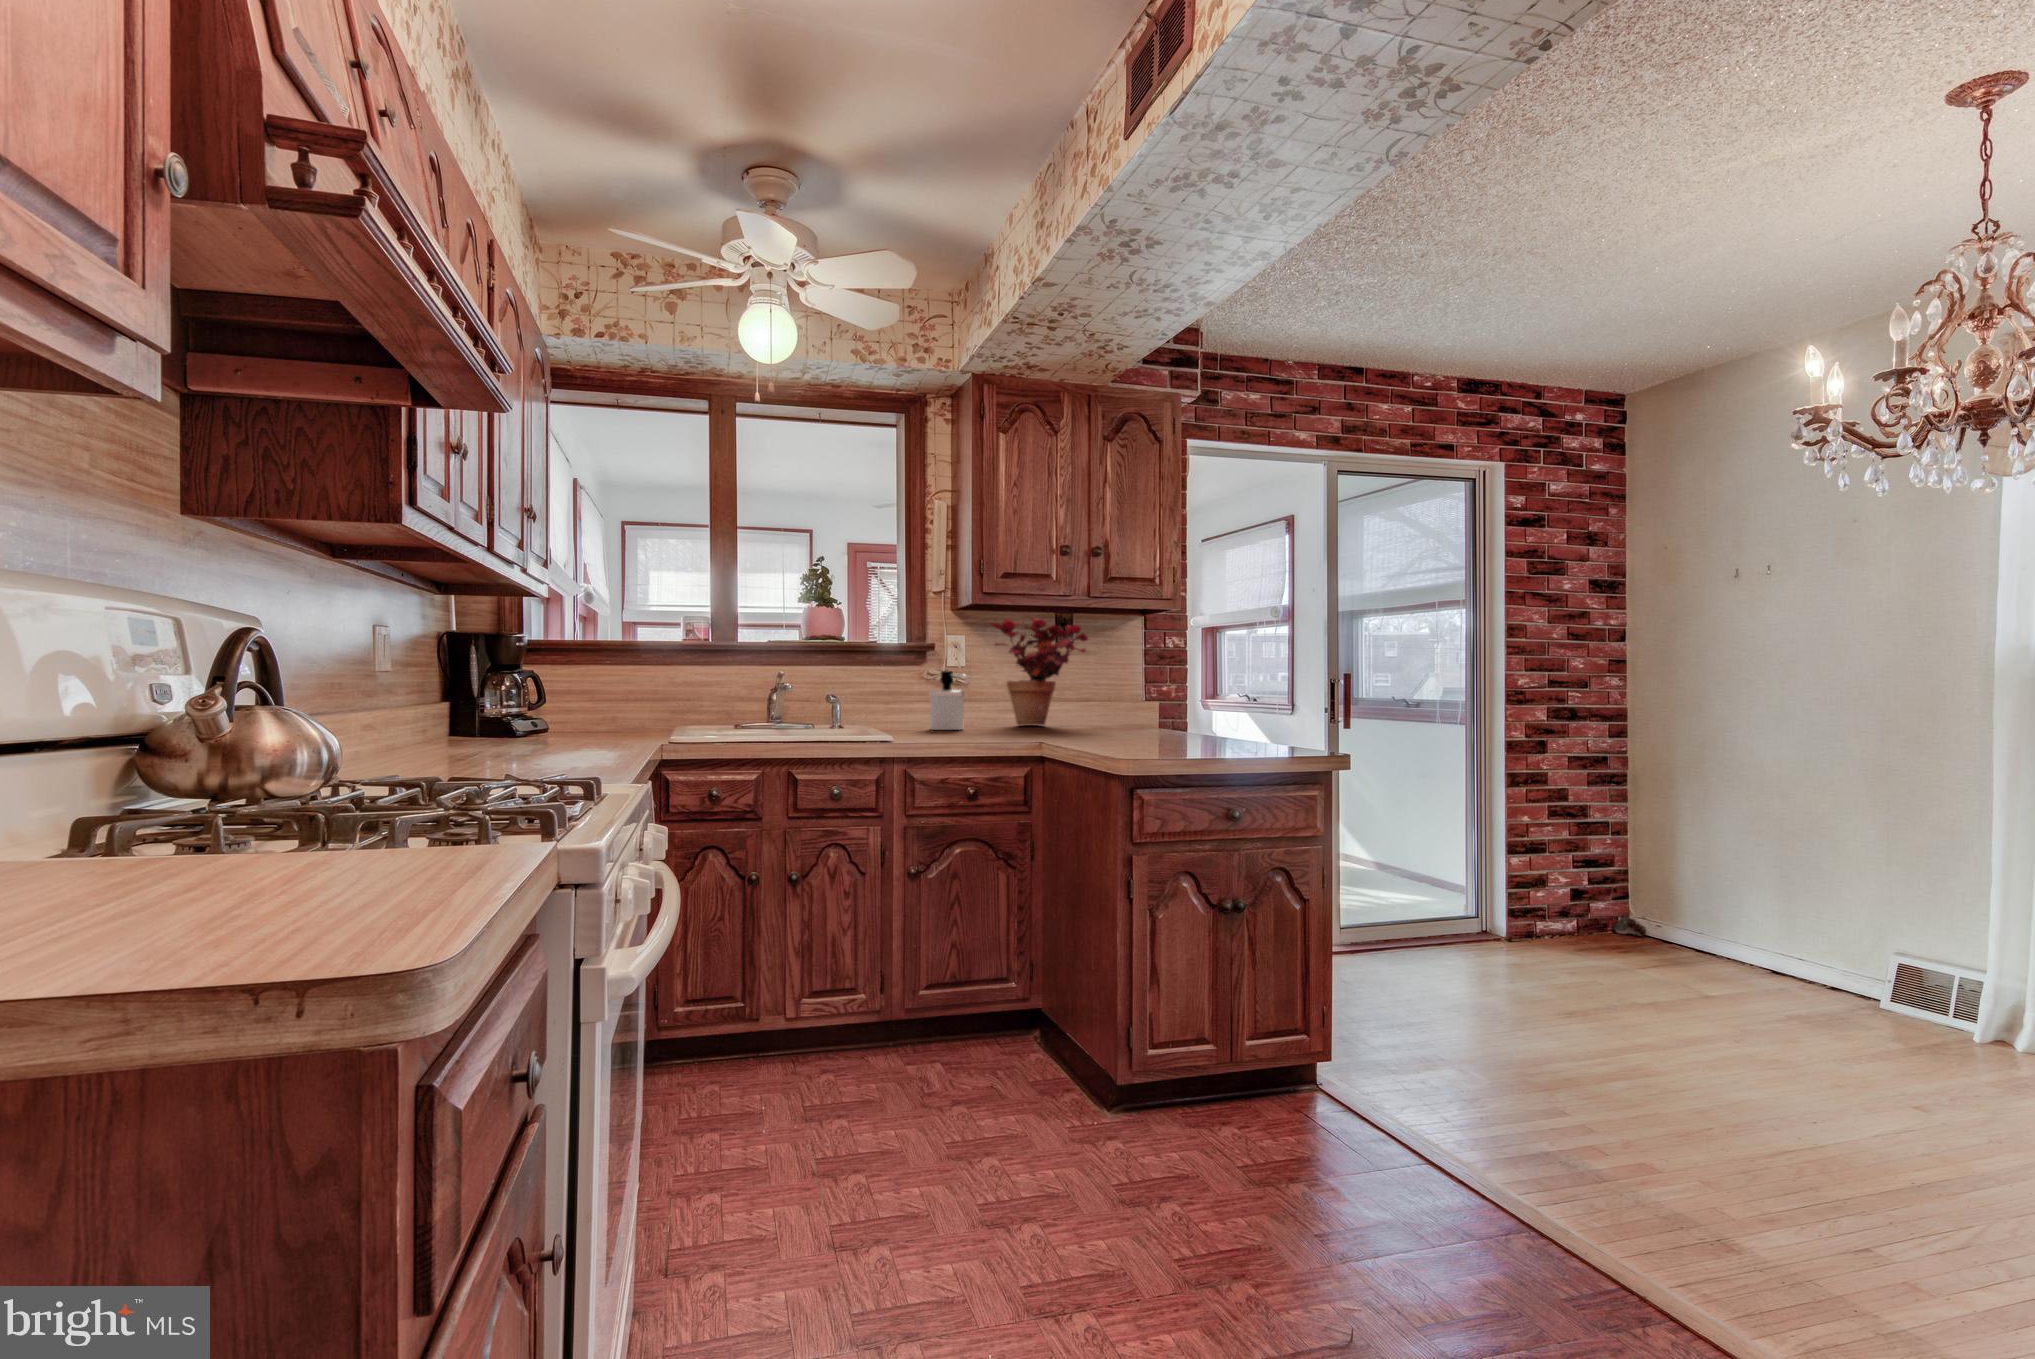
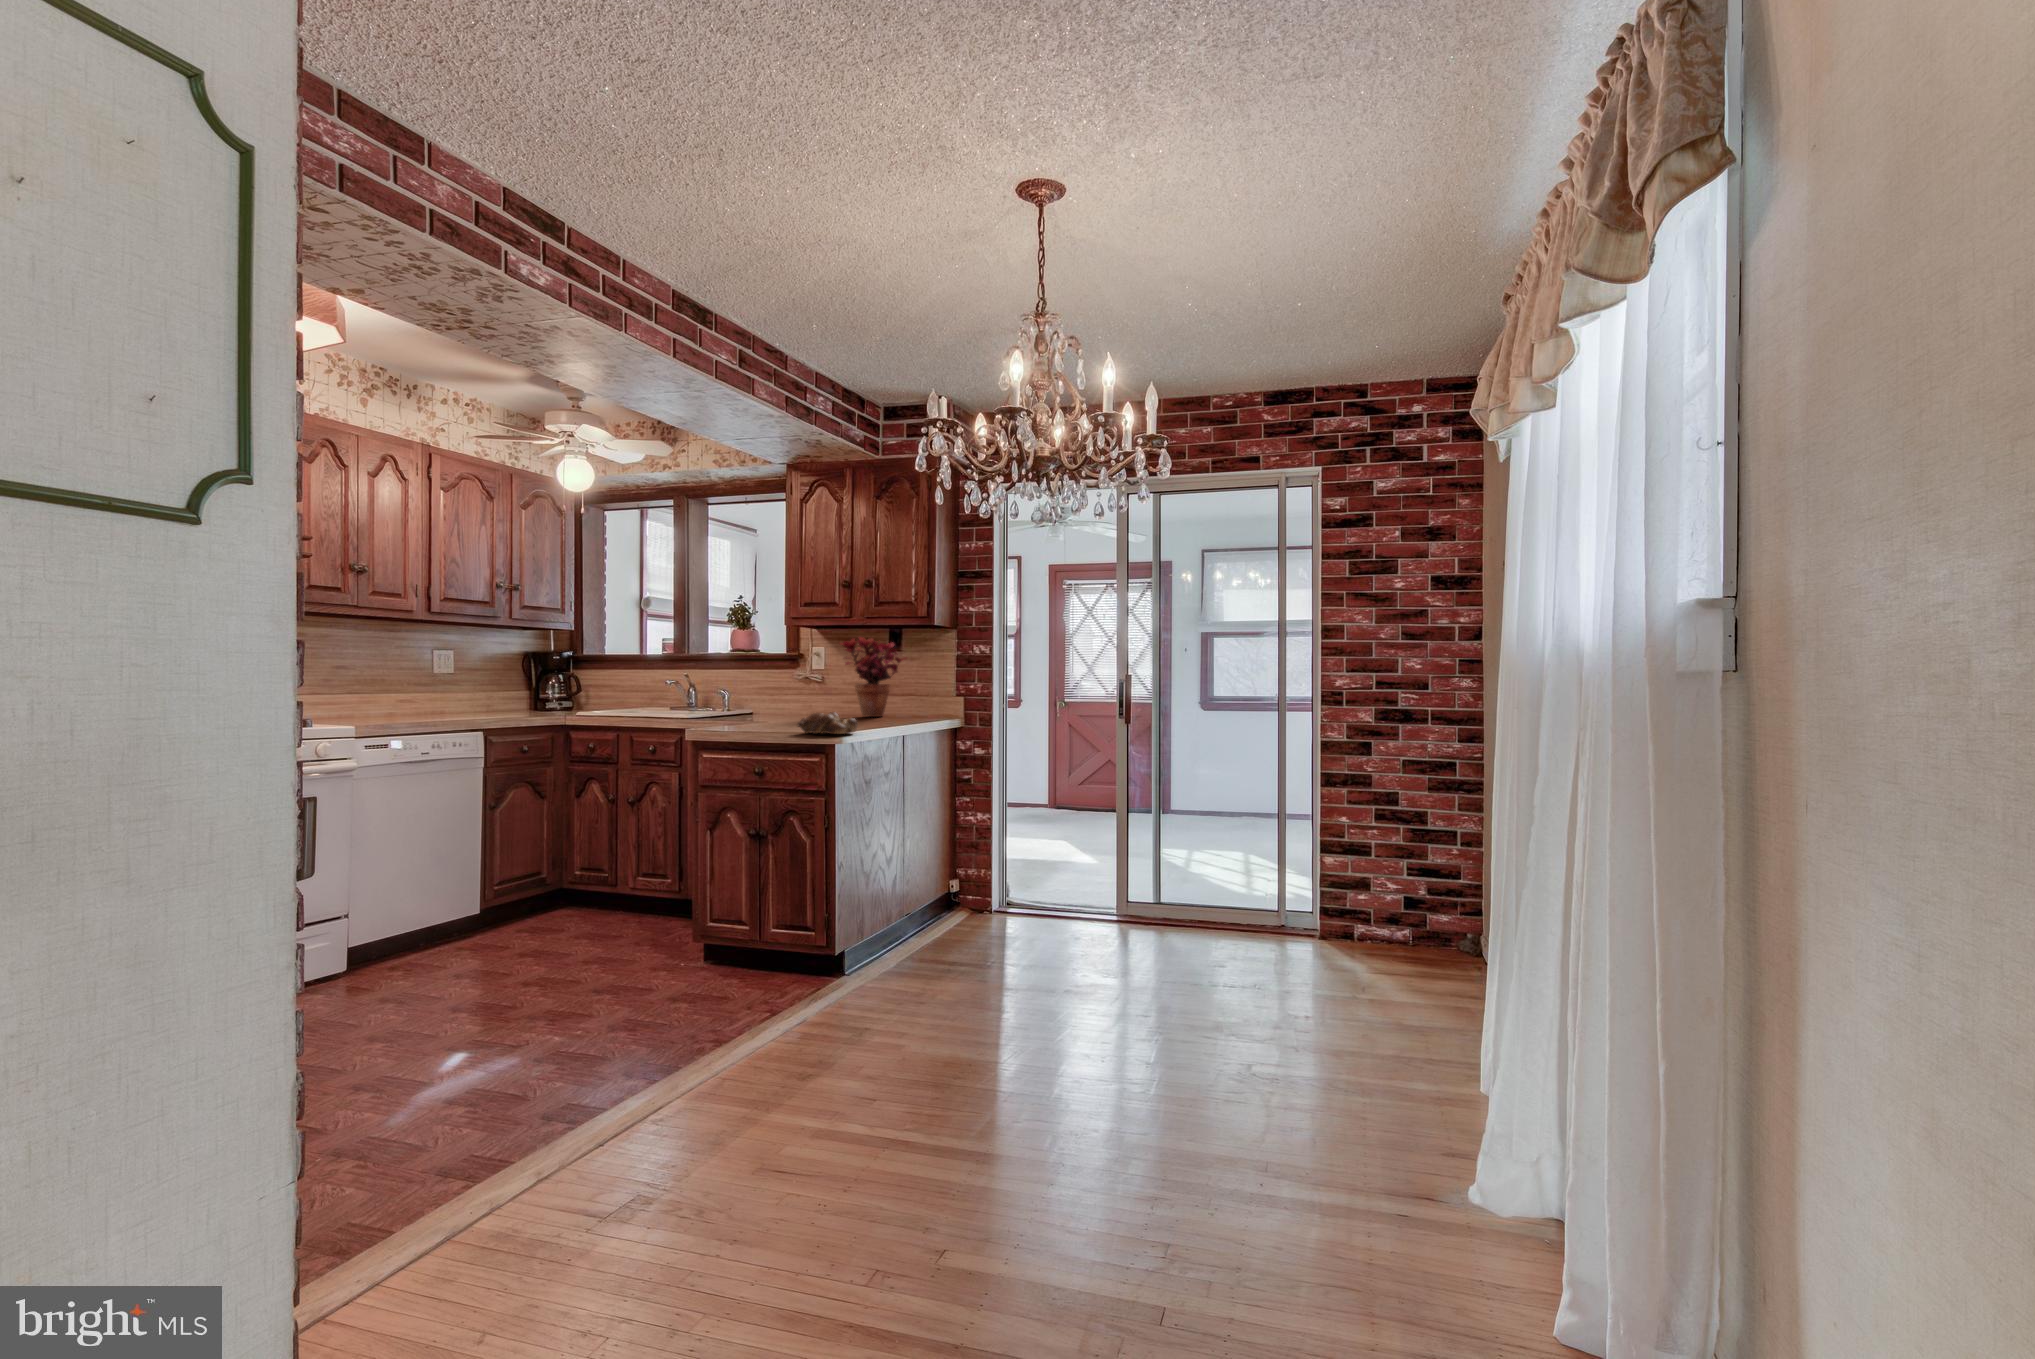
soap dispenser: present [929,671,969,730] -> none [787,678,812,719]
bread loaf: none [1133,714,1222,745] -> present [798,712,858,734]

